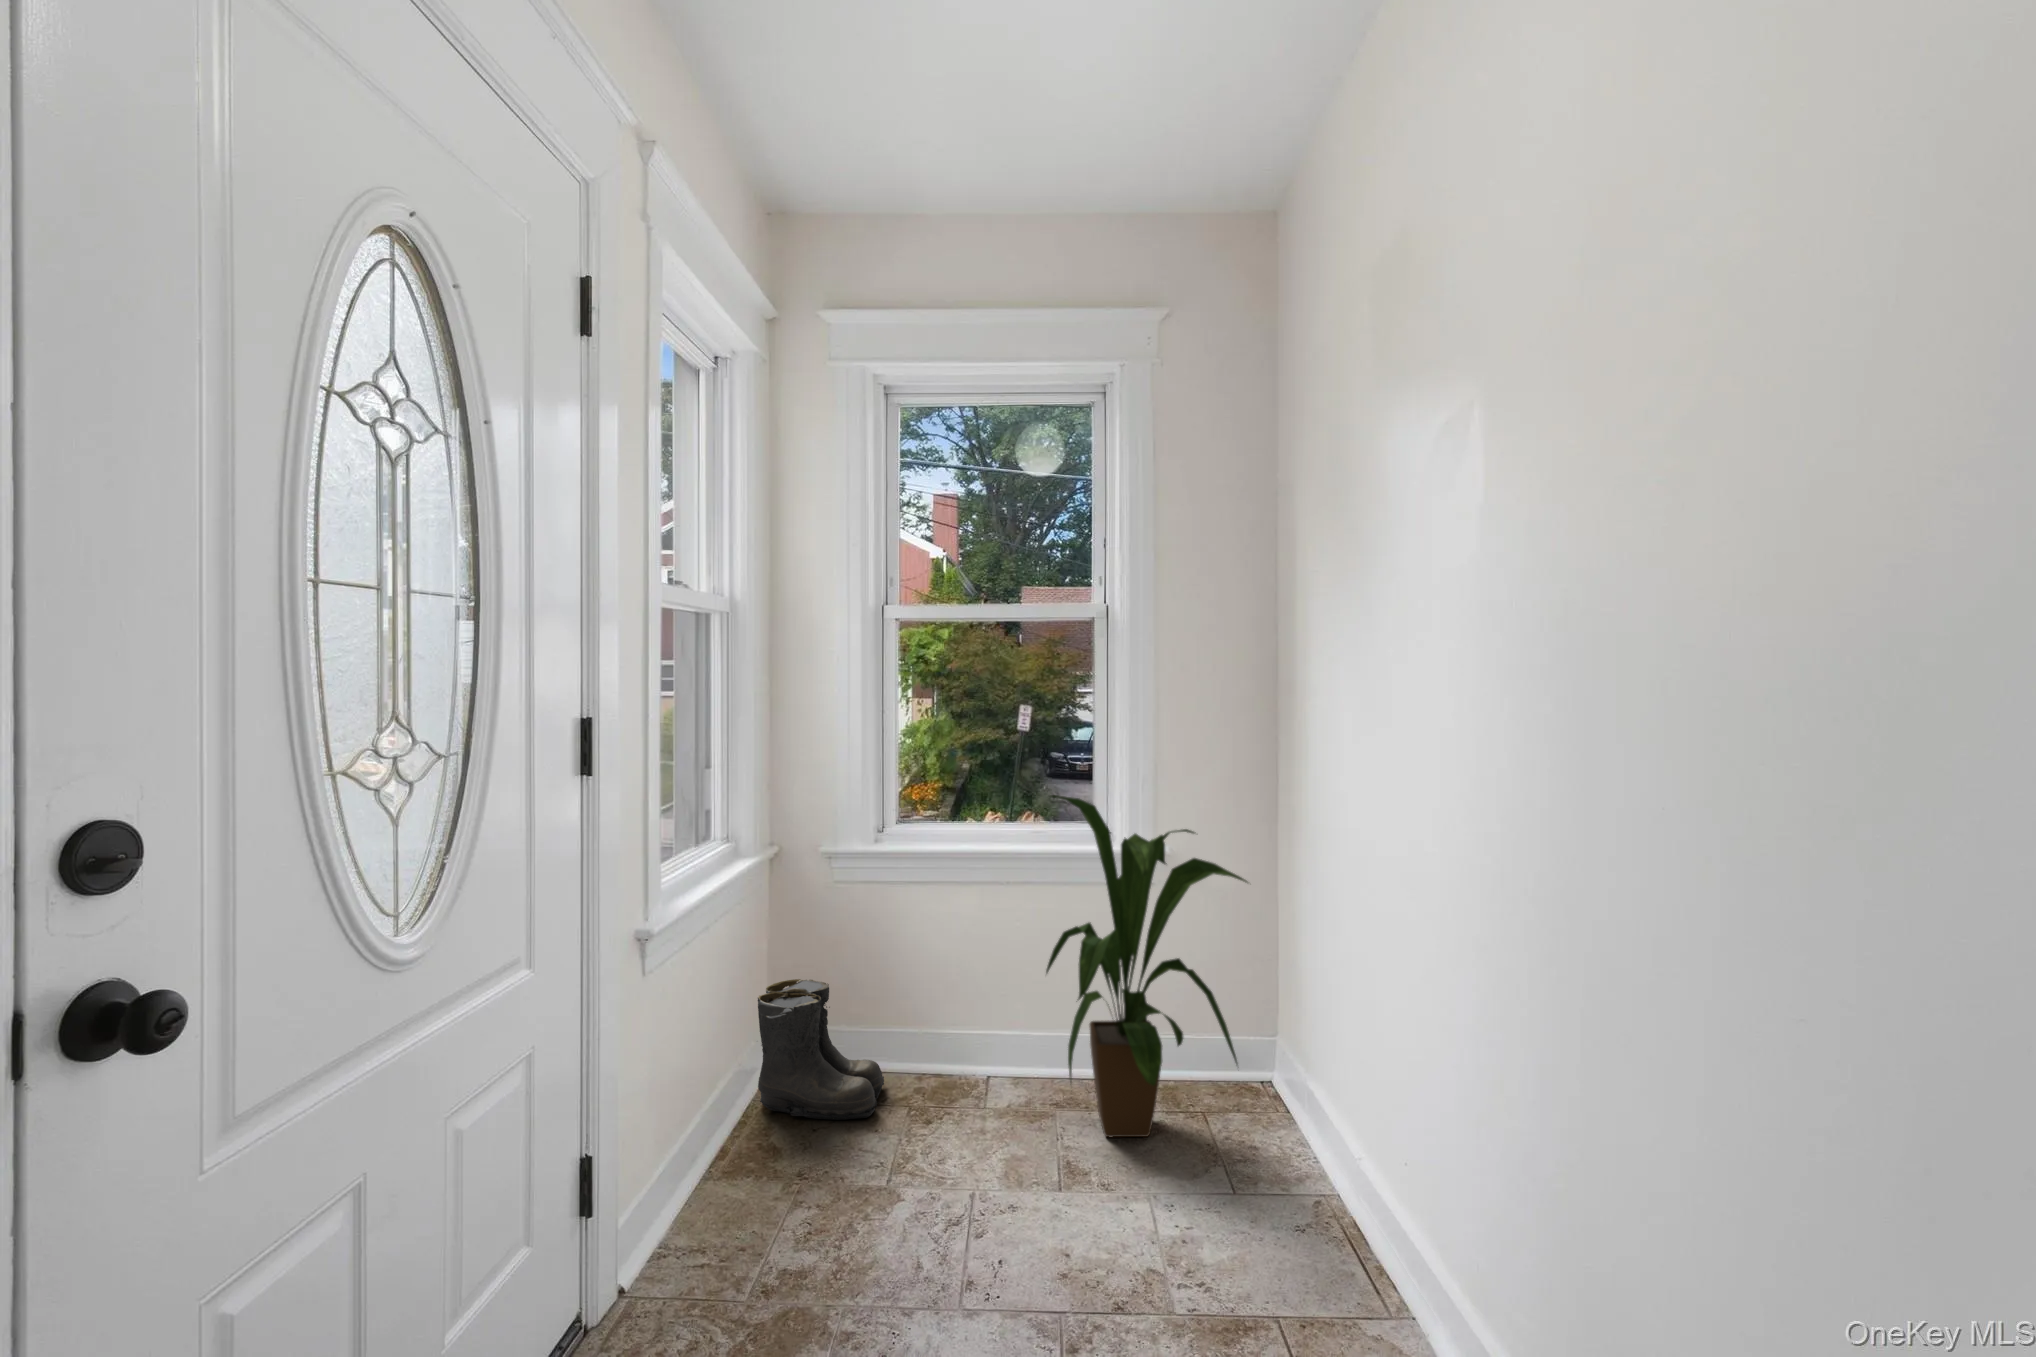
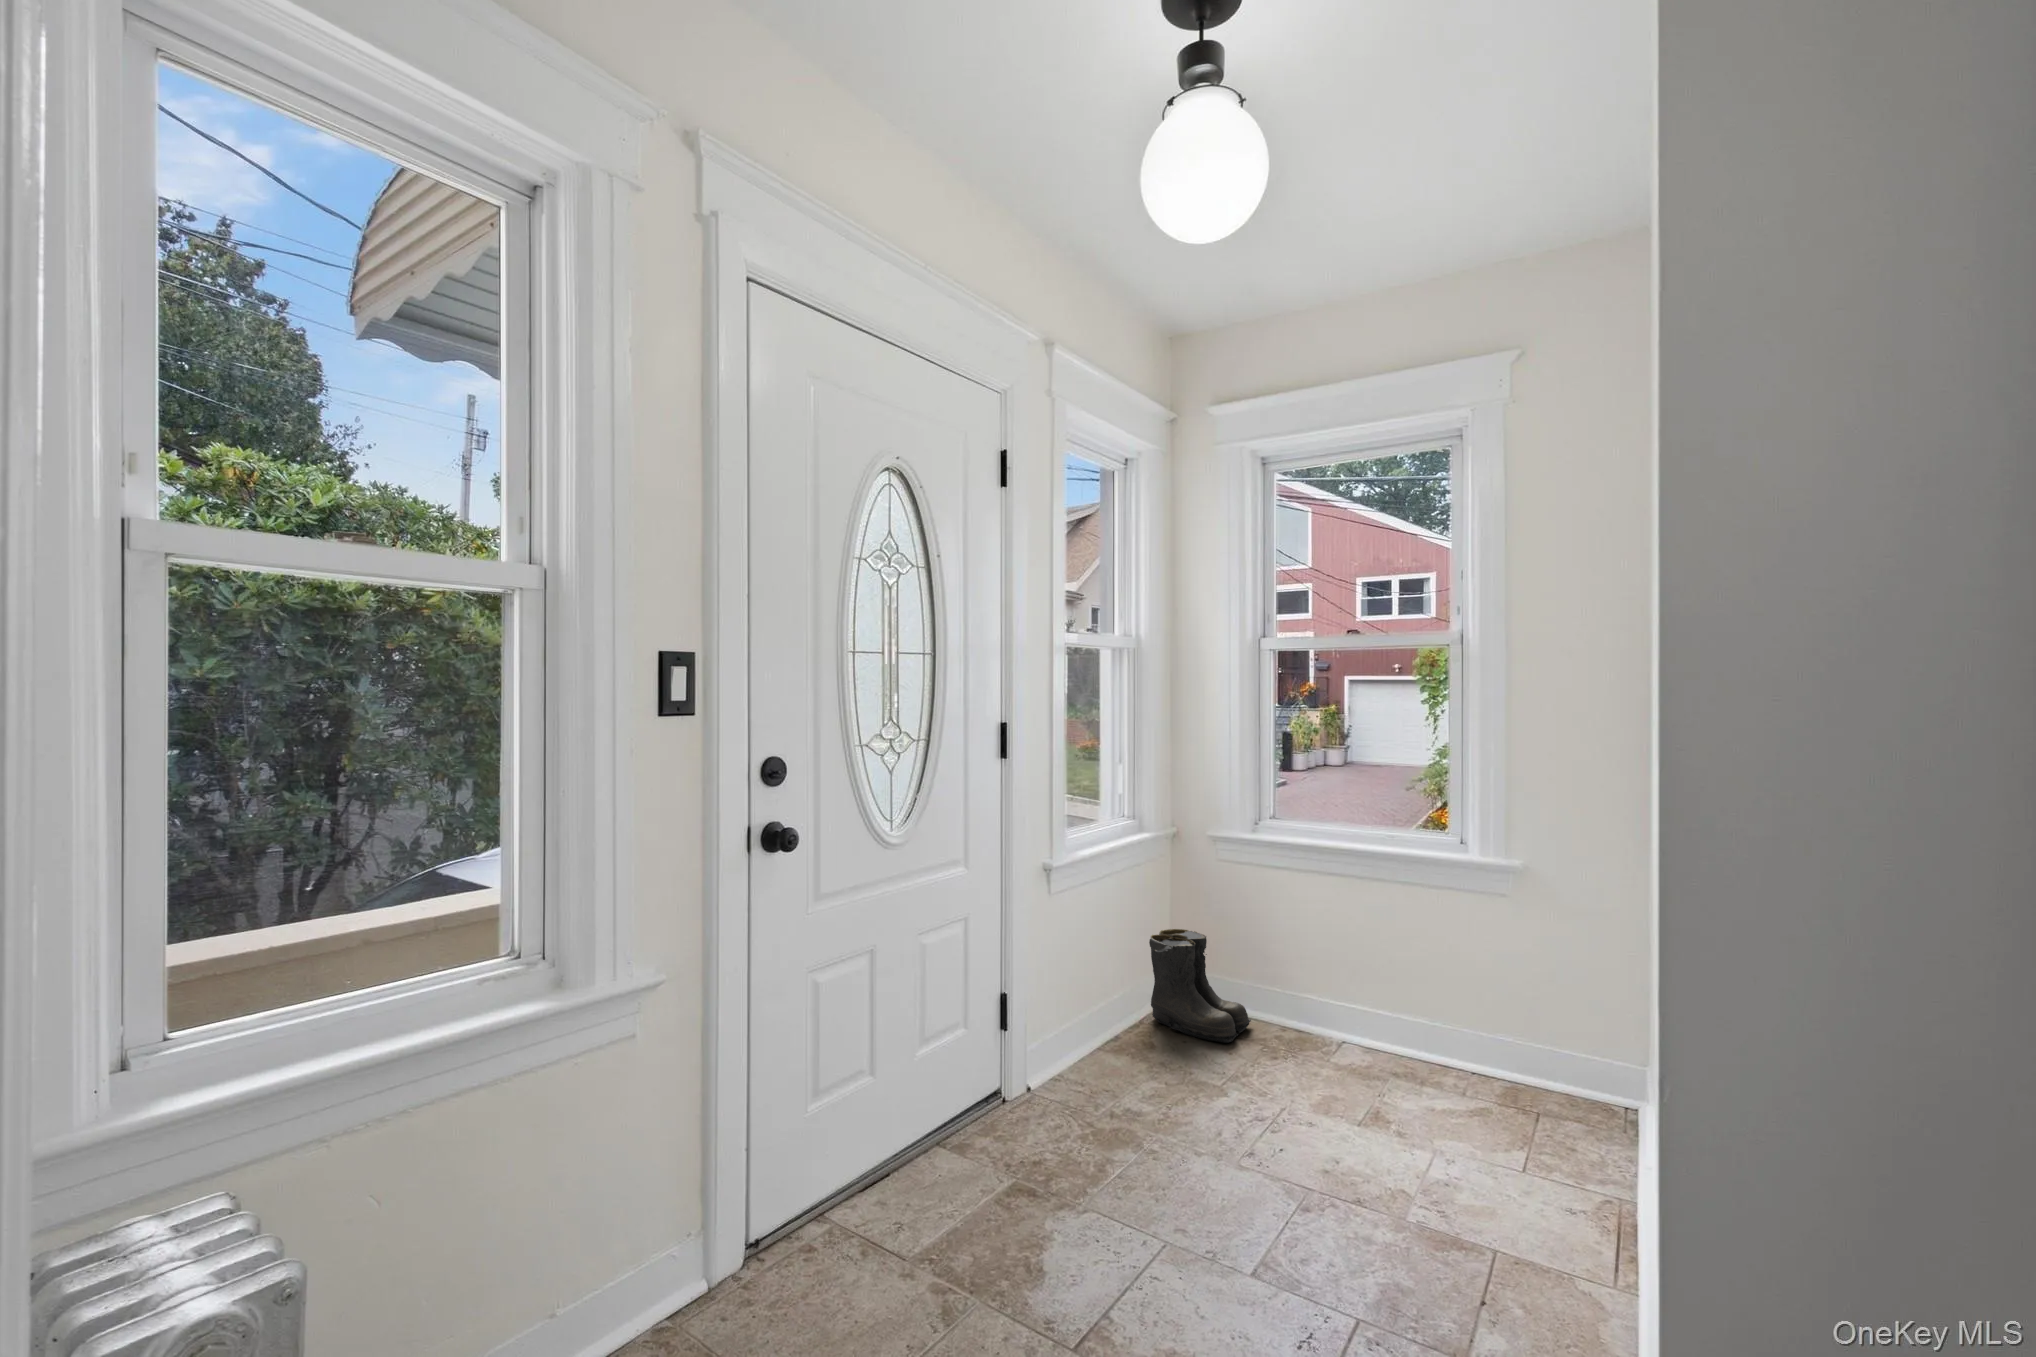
house plant: present [1046,795,1248,1137] -> none [1363,796,1601,1115]

